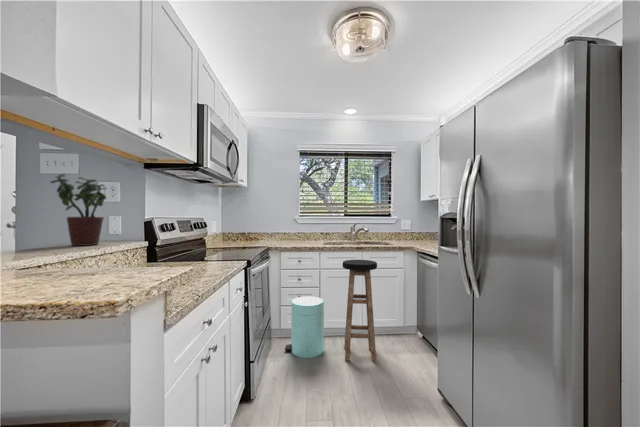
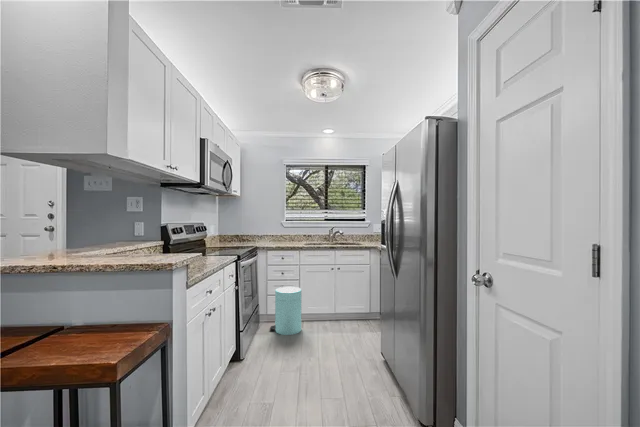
potted plant: present [51,174,106,246] -> none [98,193,136,243]
bar stool: present [342,260,377,362] -> none [316,256,344,337]

